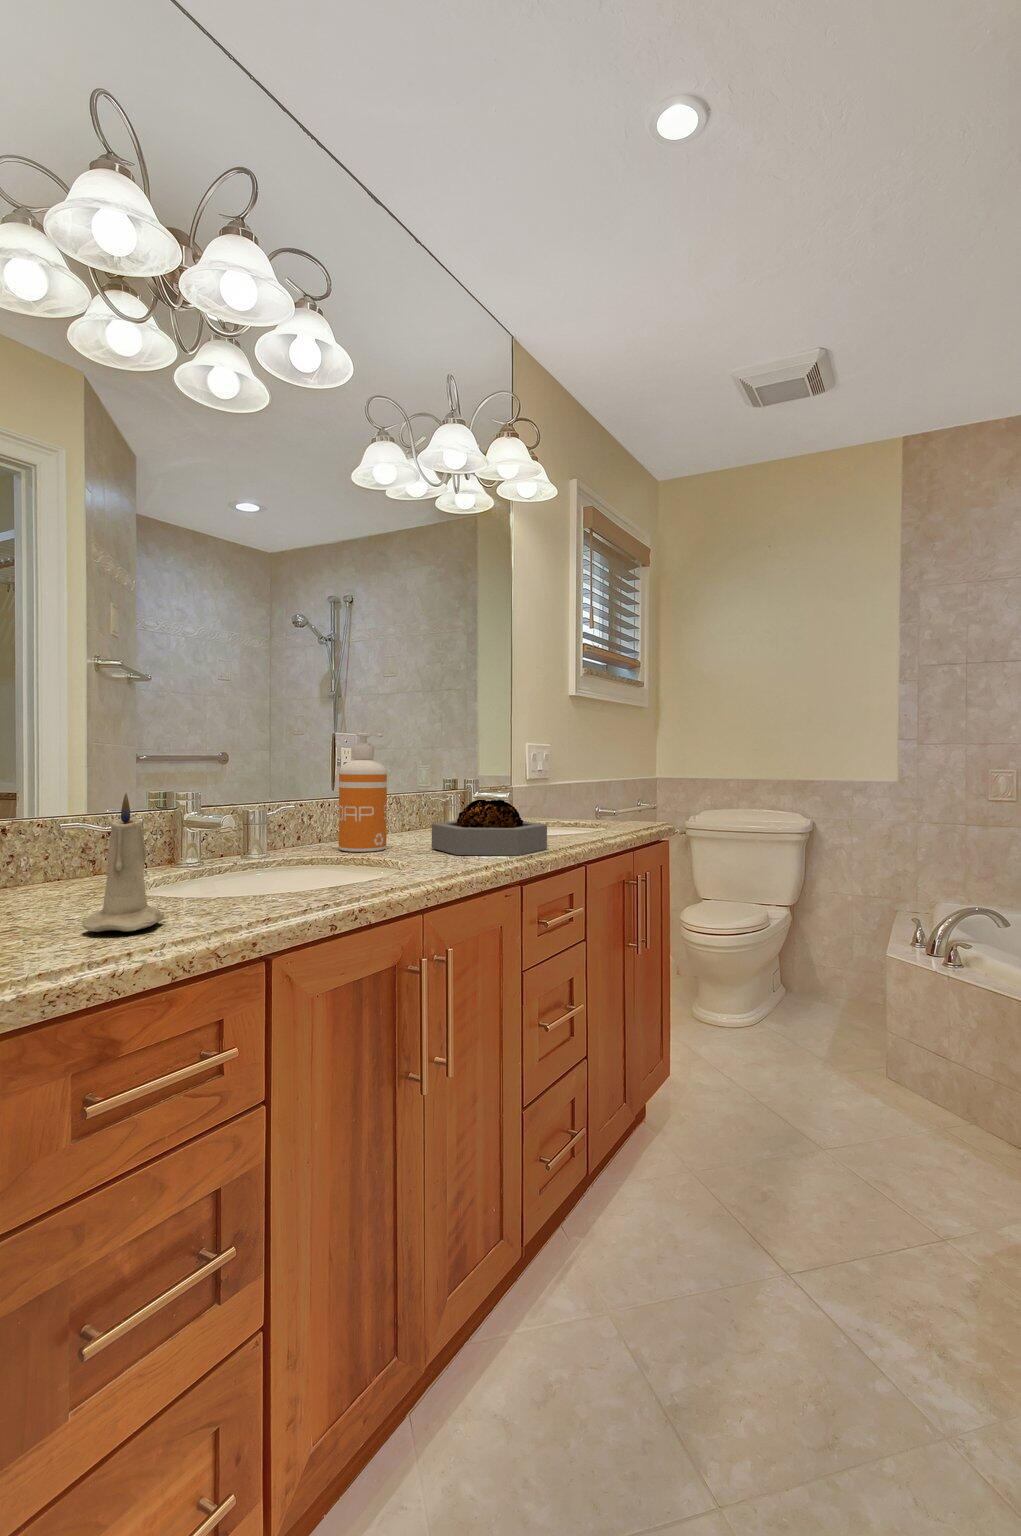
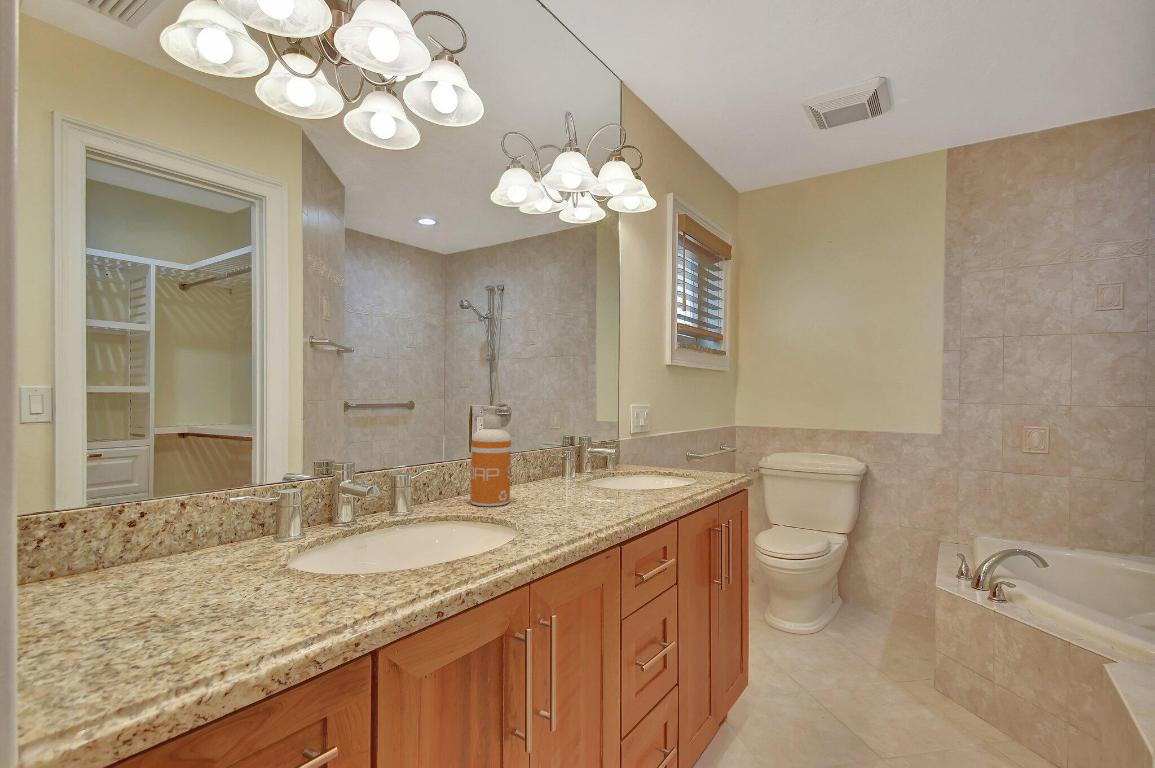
candle: present [82,793,164,932] -> none [200,497,282,633]
decorative bowl: present [432,799,547,855] -> none [547,459,644,516]

